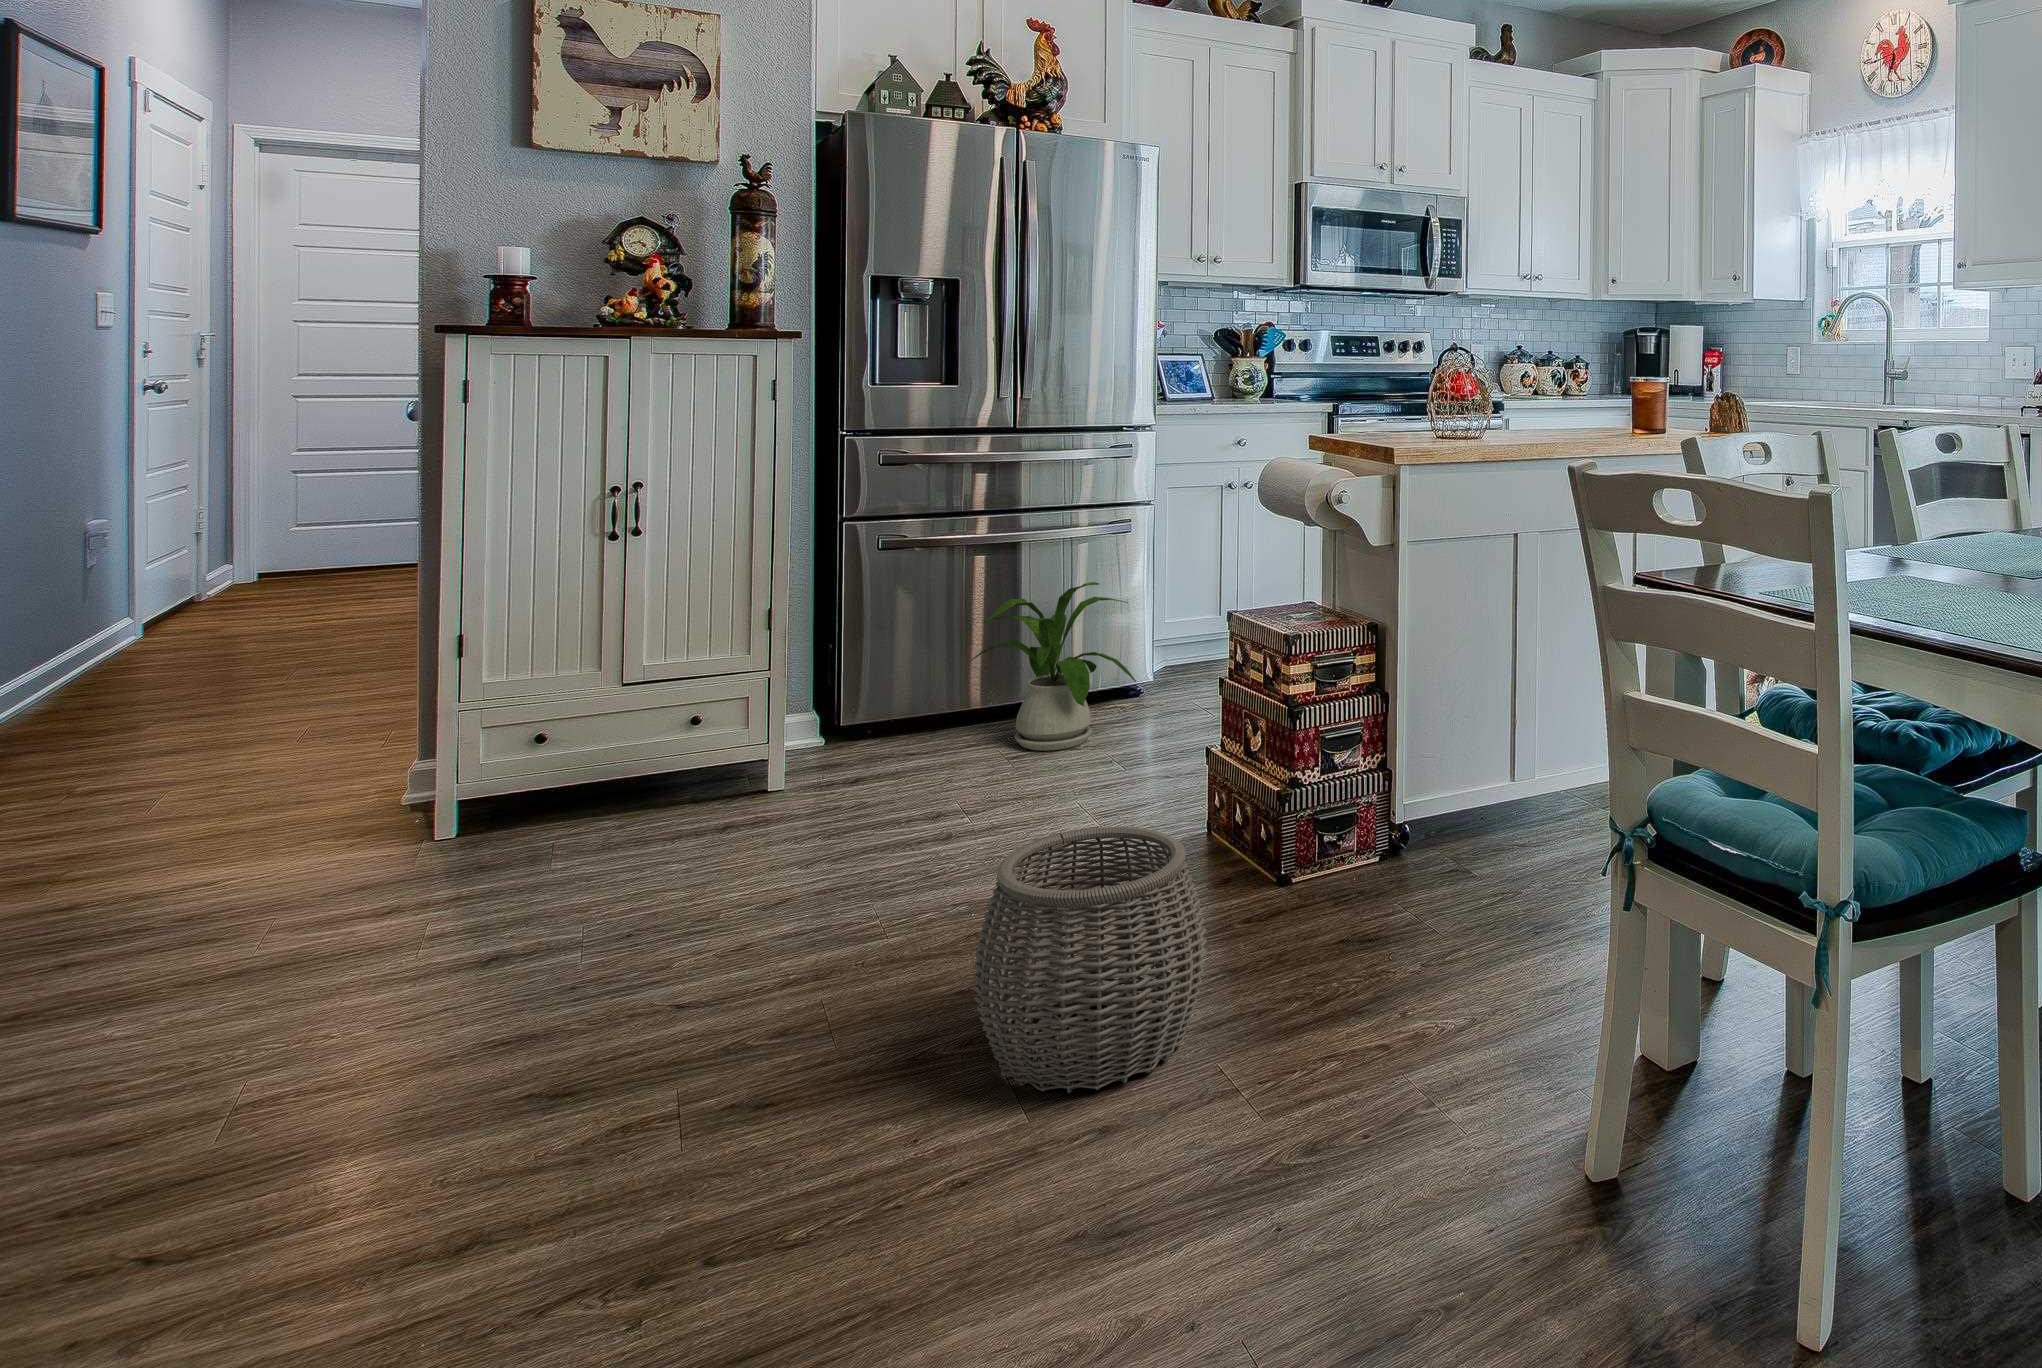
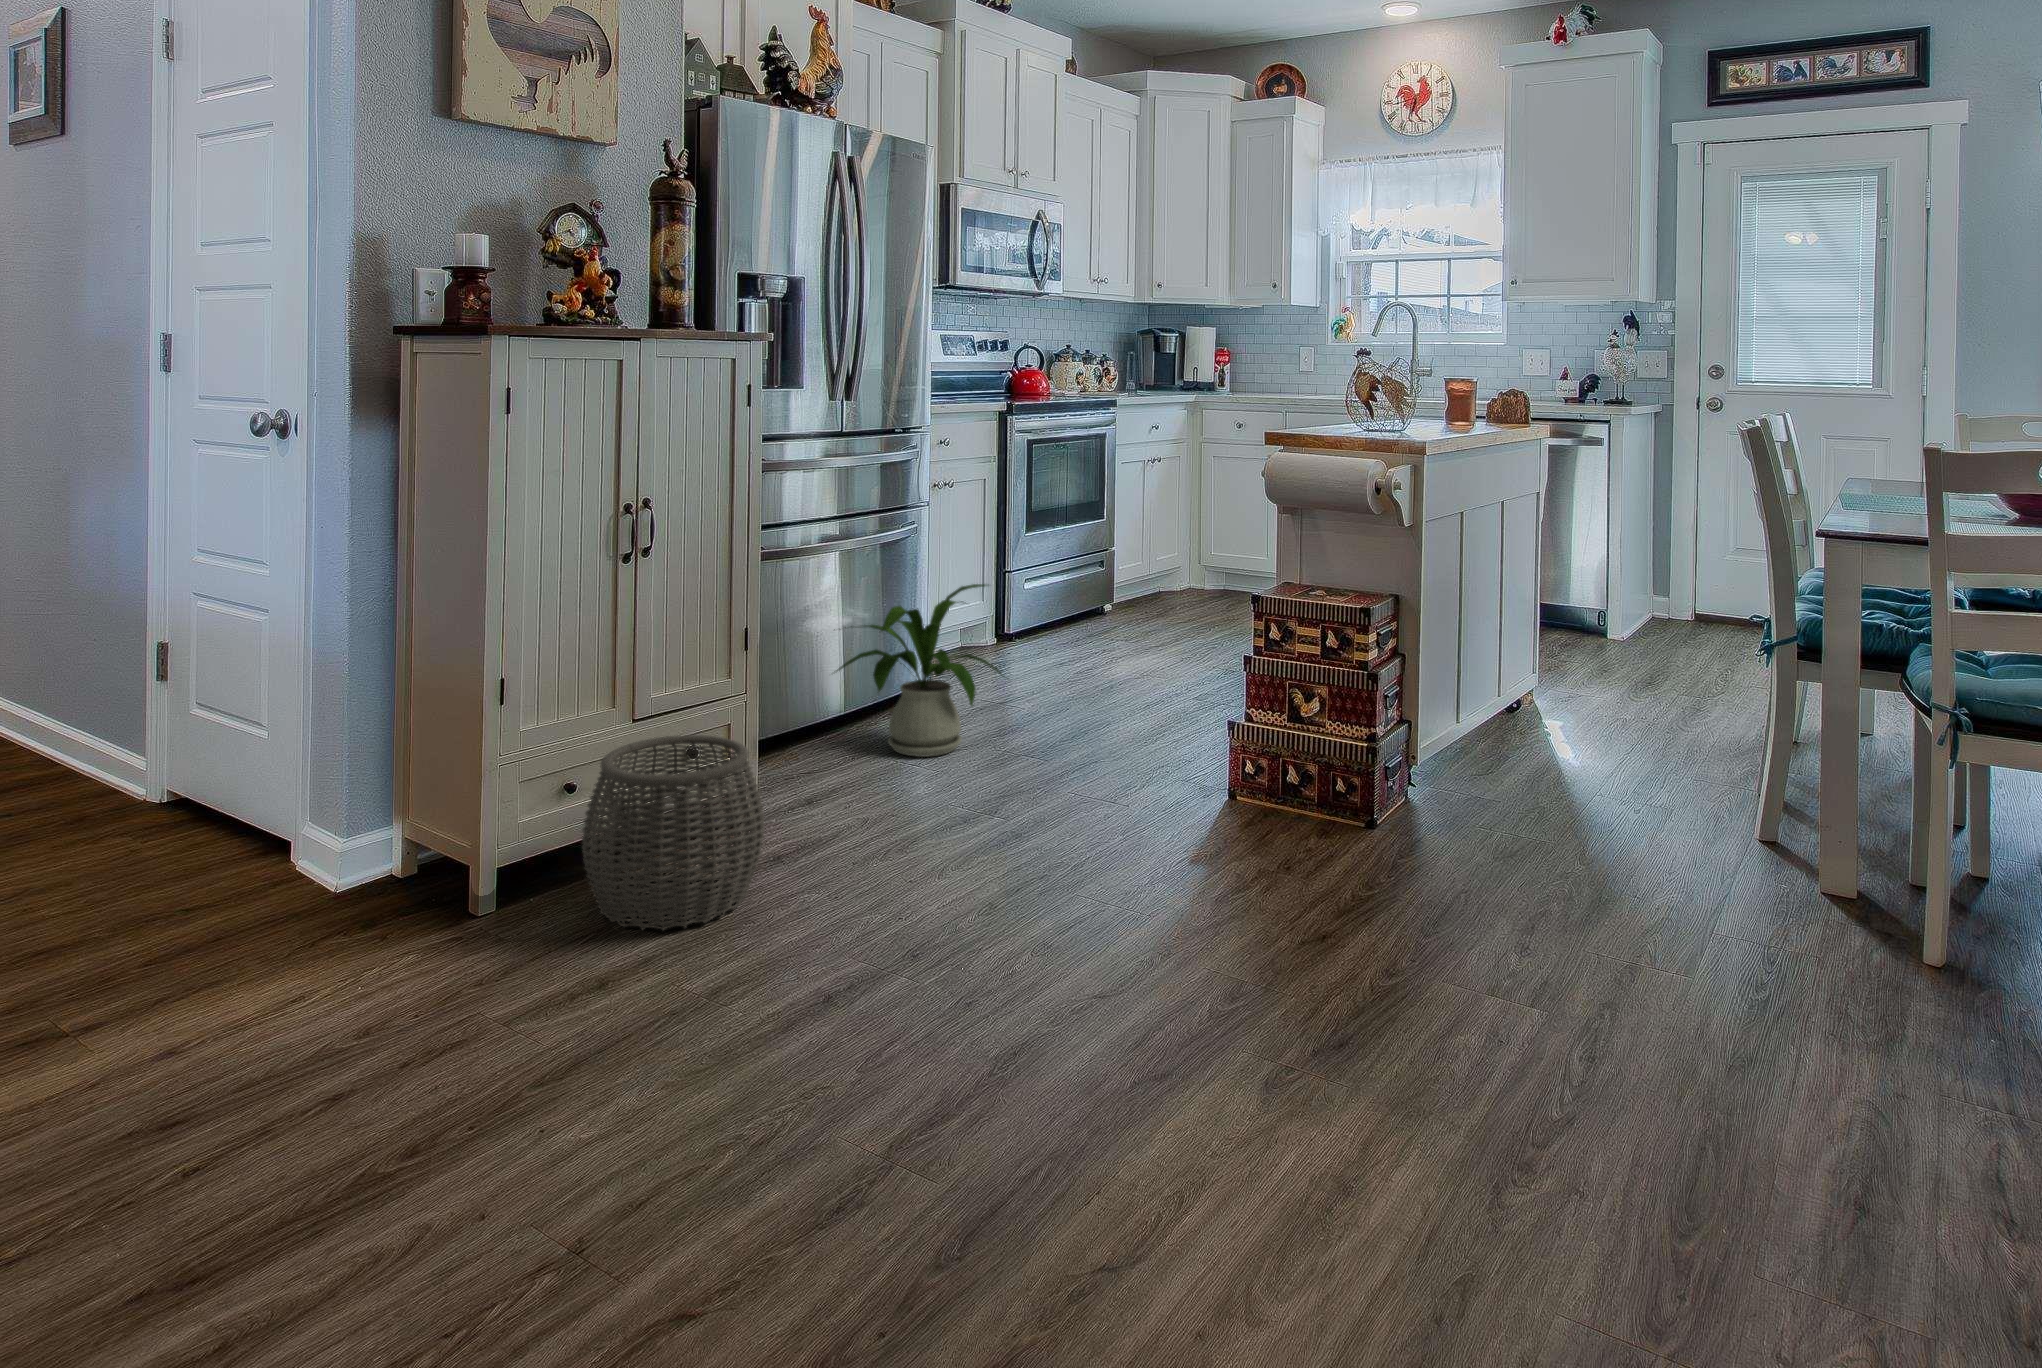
woven basket: present [973,827,1207,1093] -> present [582,735,765,930]

